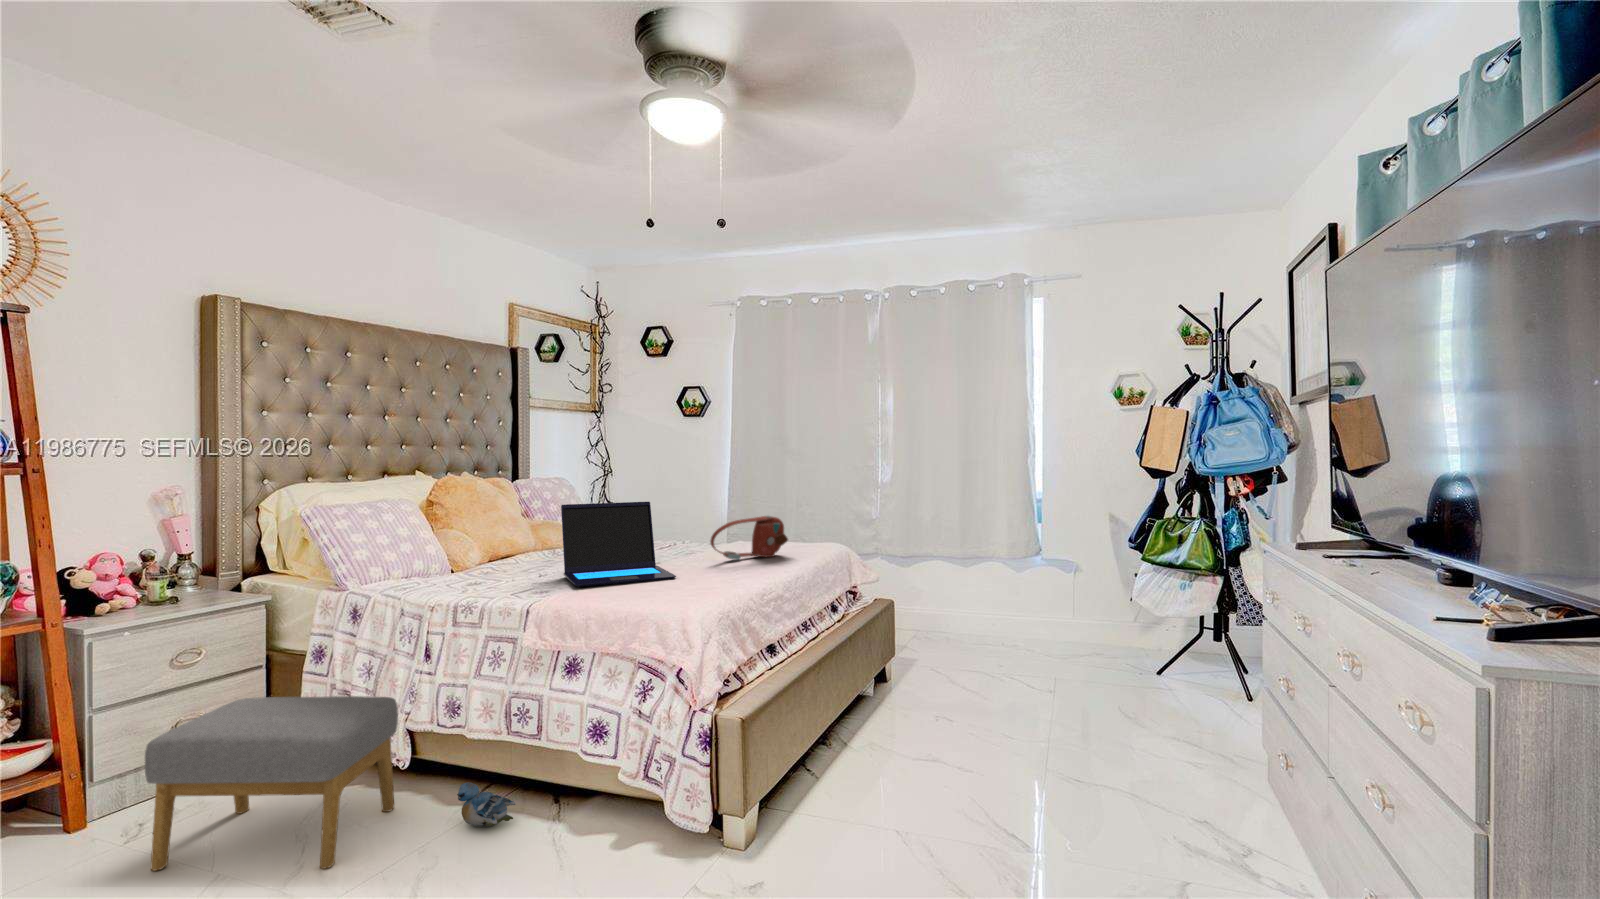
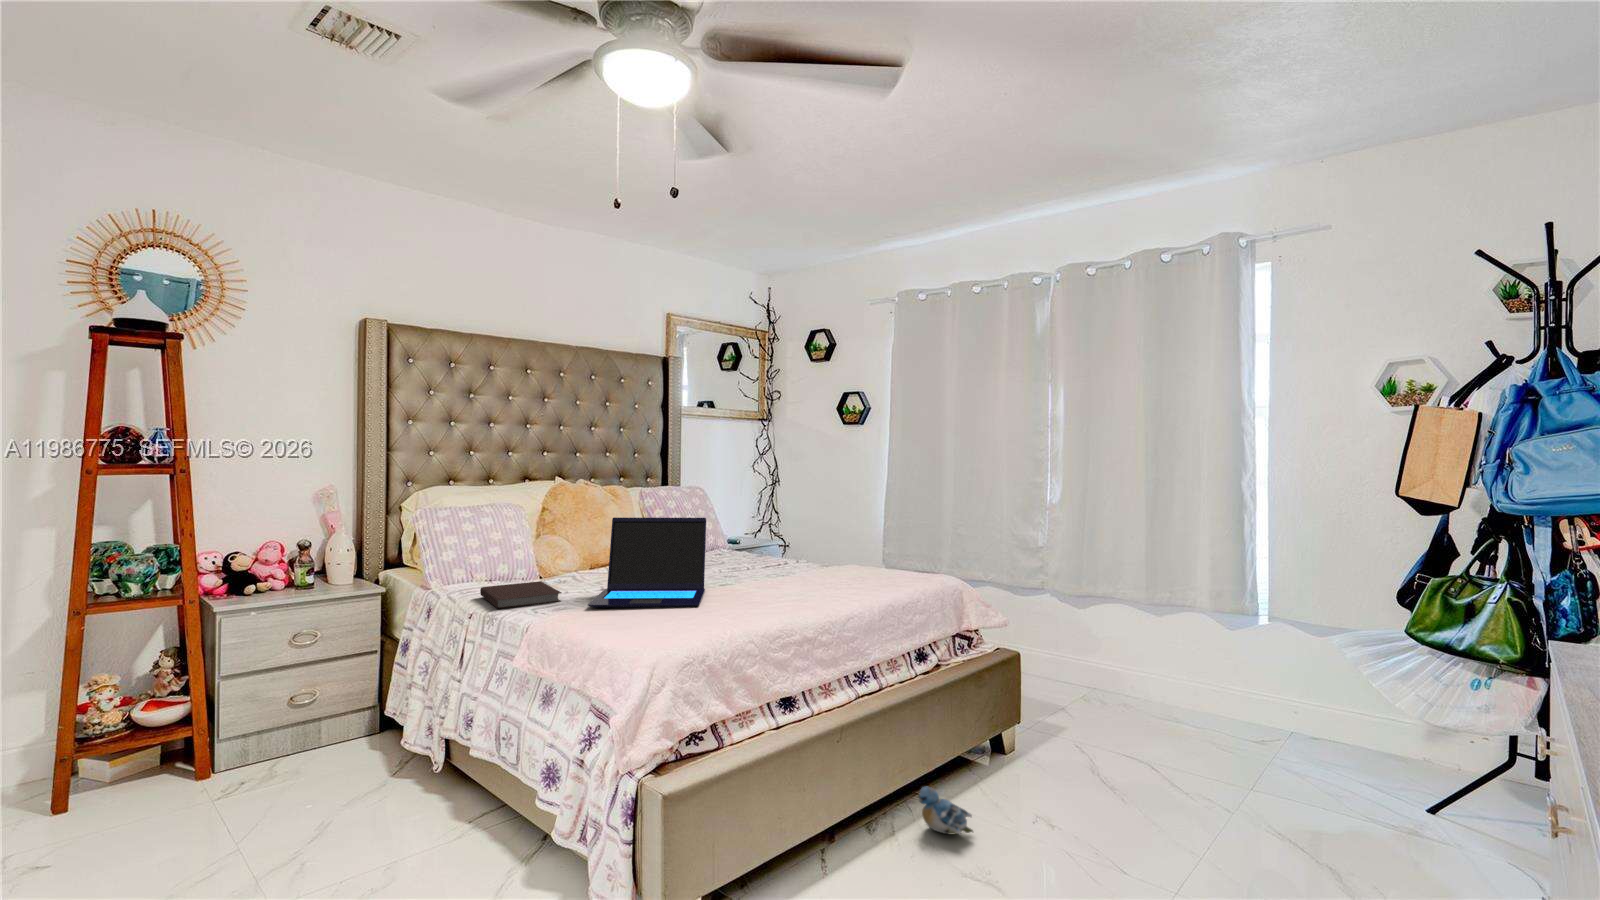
handbag: present [710,516,788,560] -> none [764,539,862,588]
notebook: none [434,571,533,596] -> present [480,581,561,609]
footstool: present [145,696,398,871] -> none [205,682,420,863]
plush toy: present [457,783,516,827] -> present [918,787,973,834]

